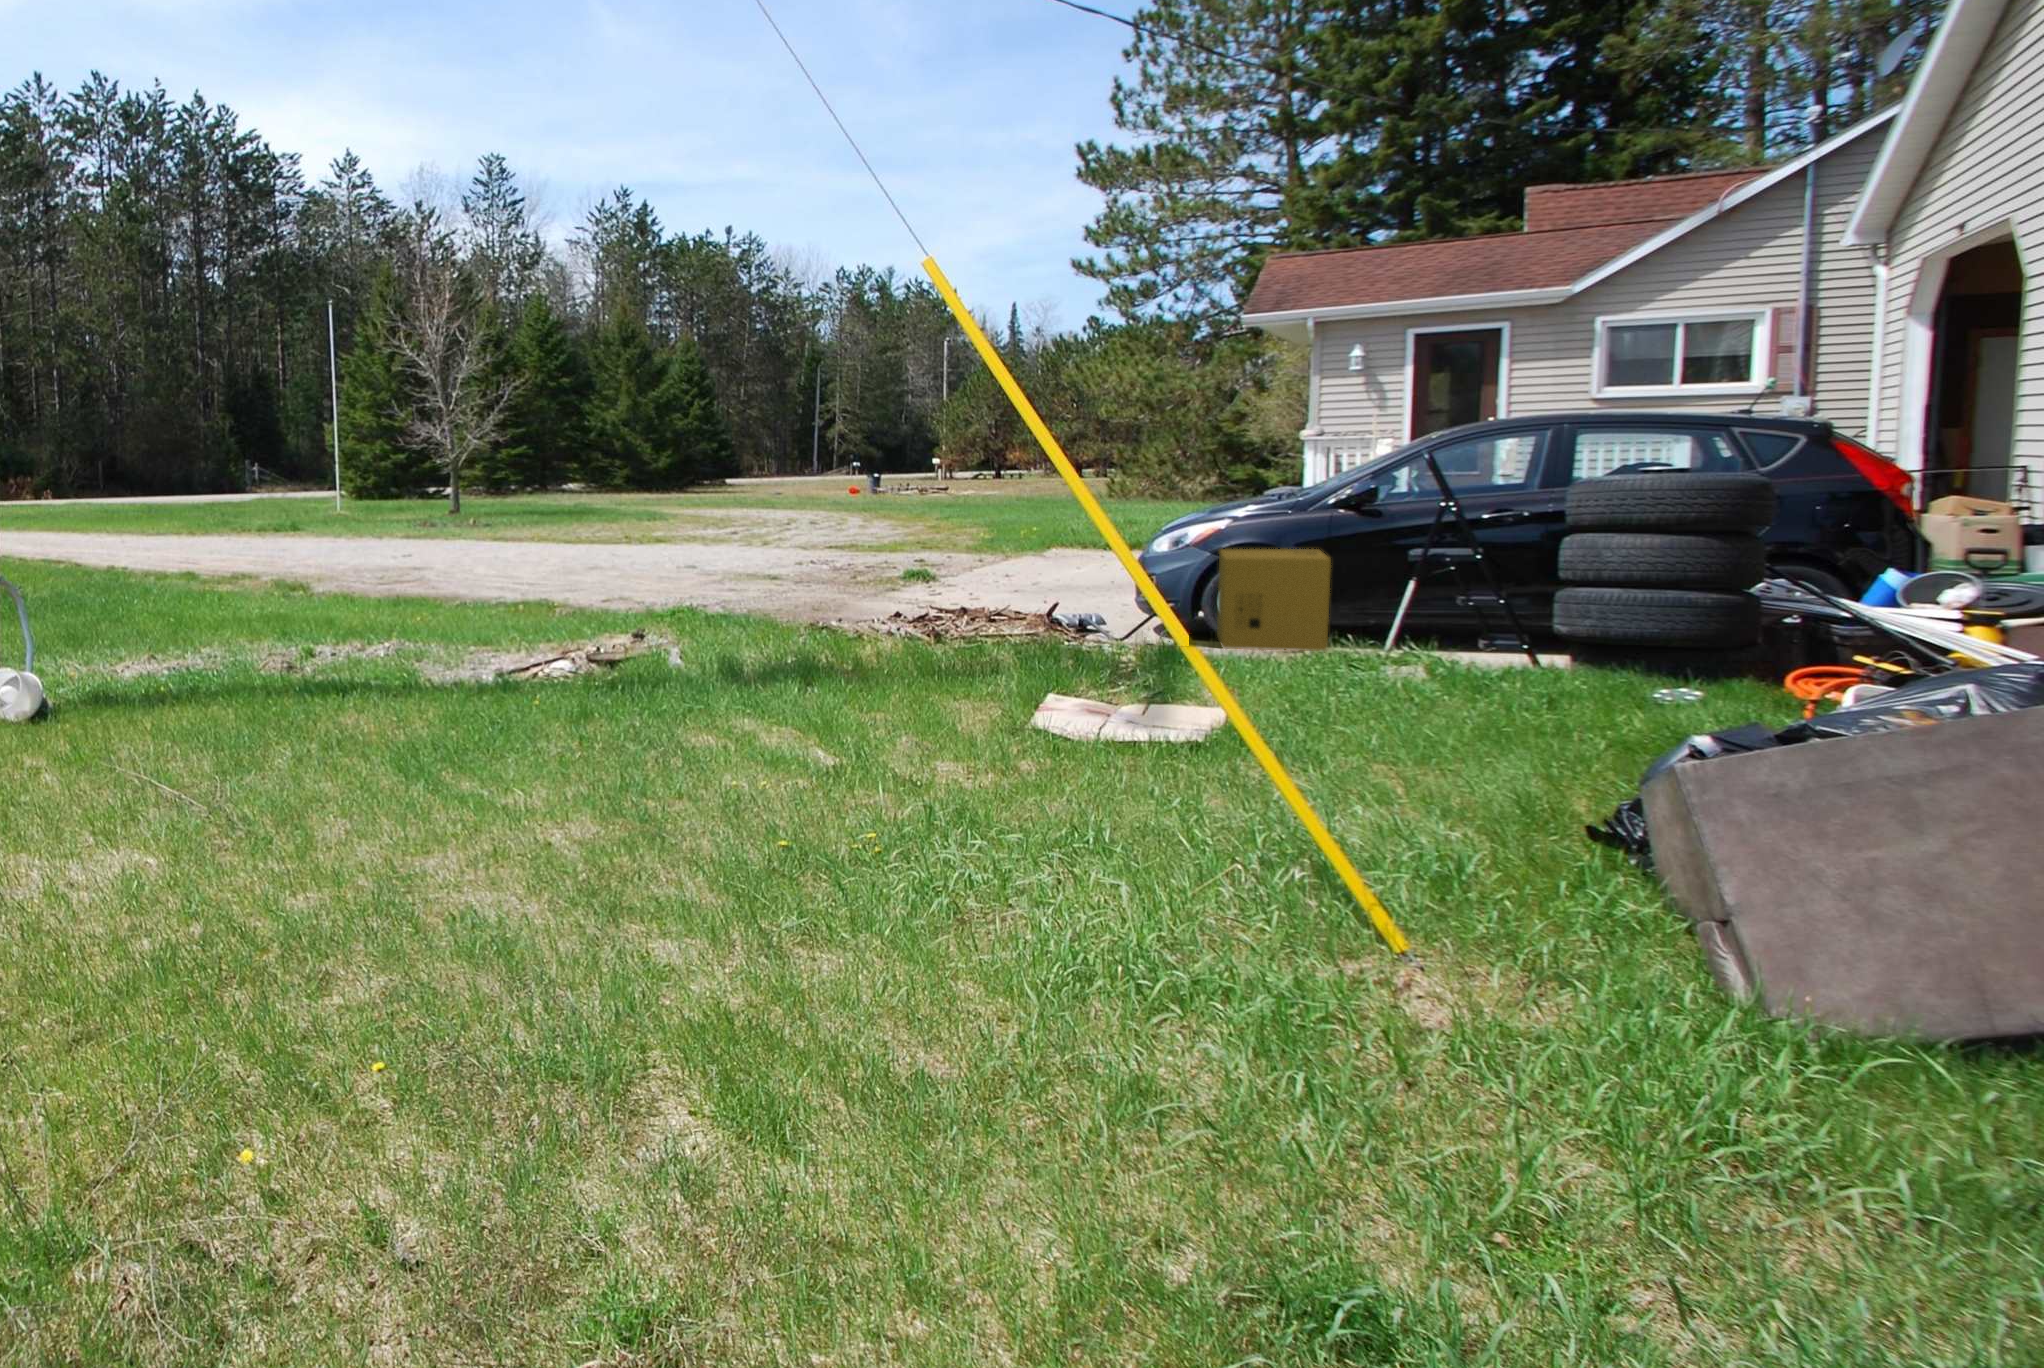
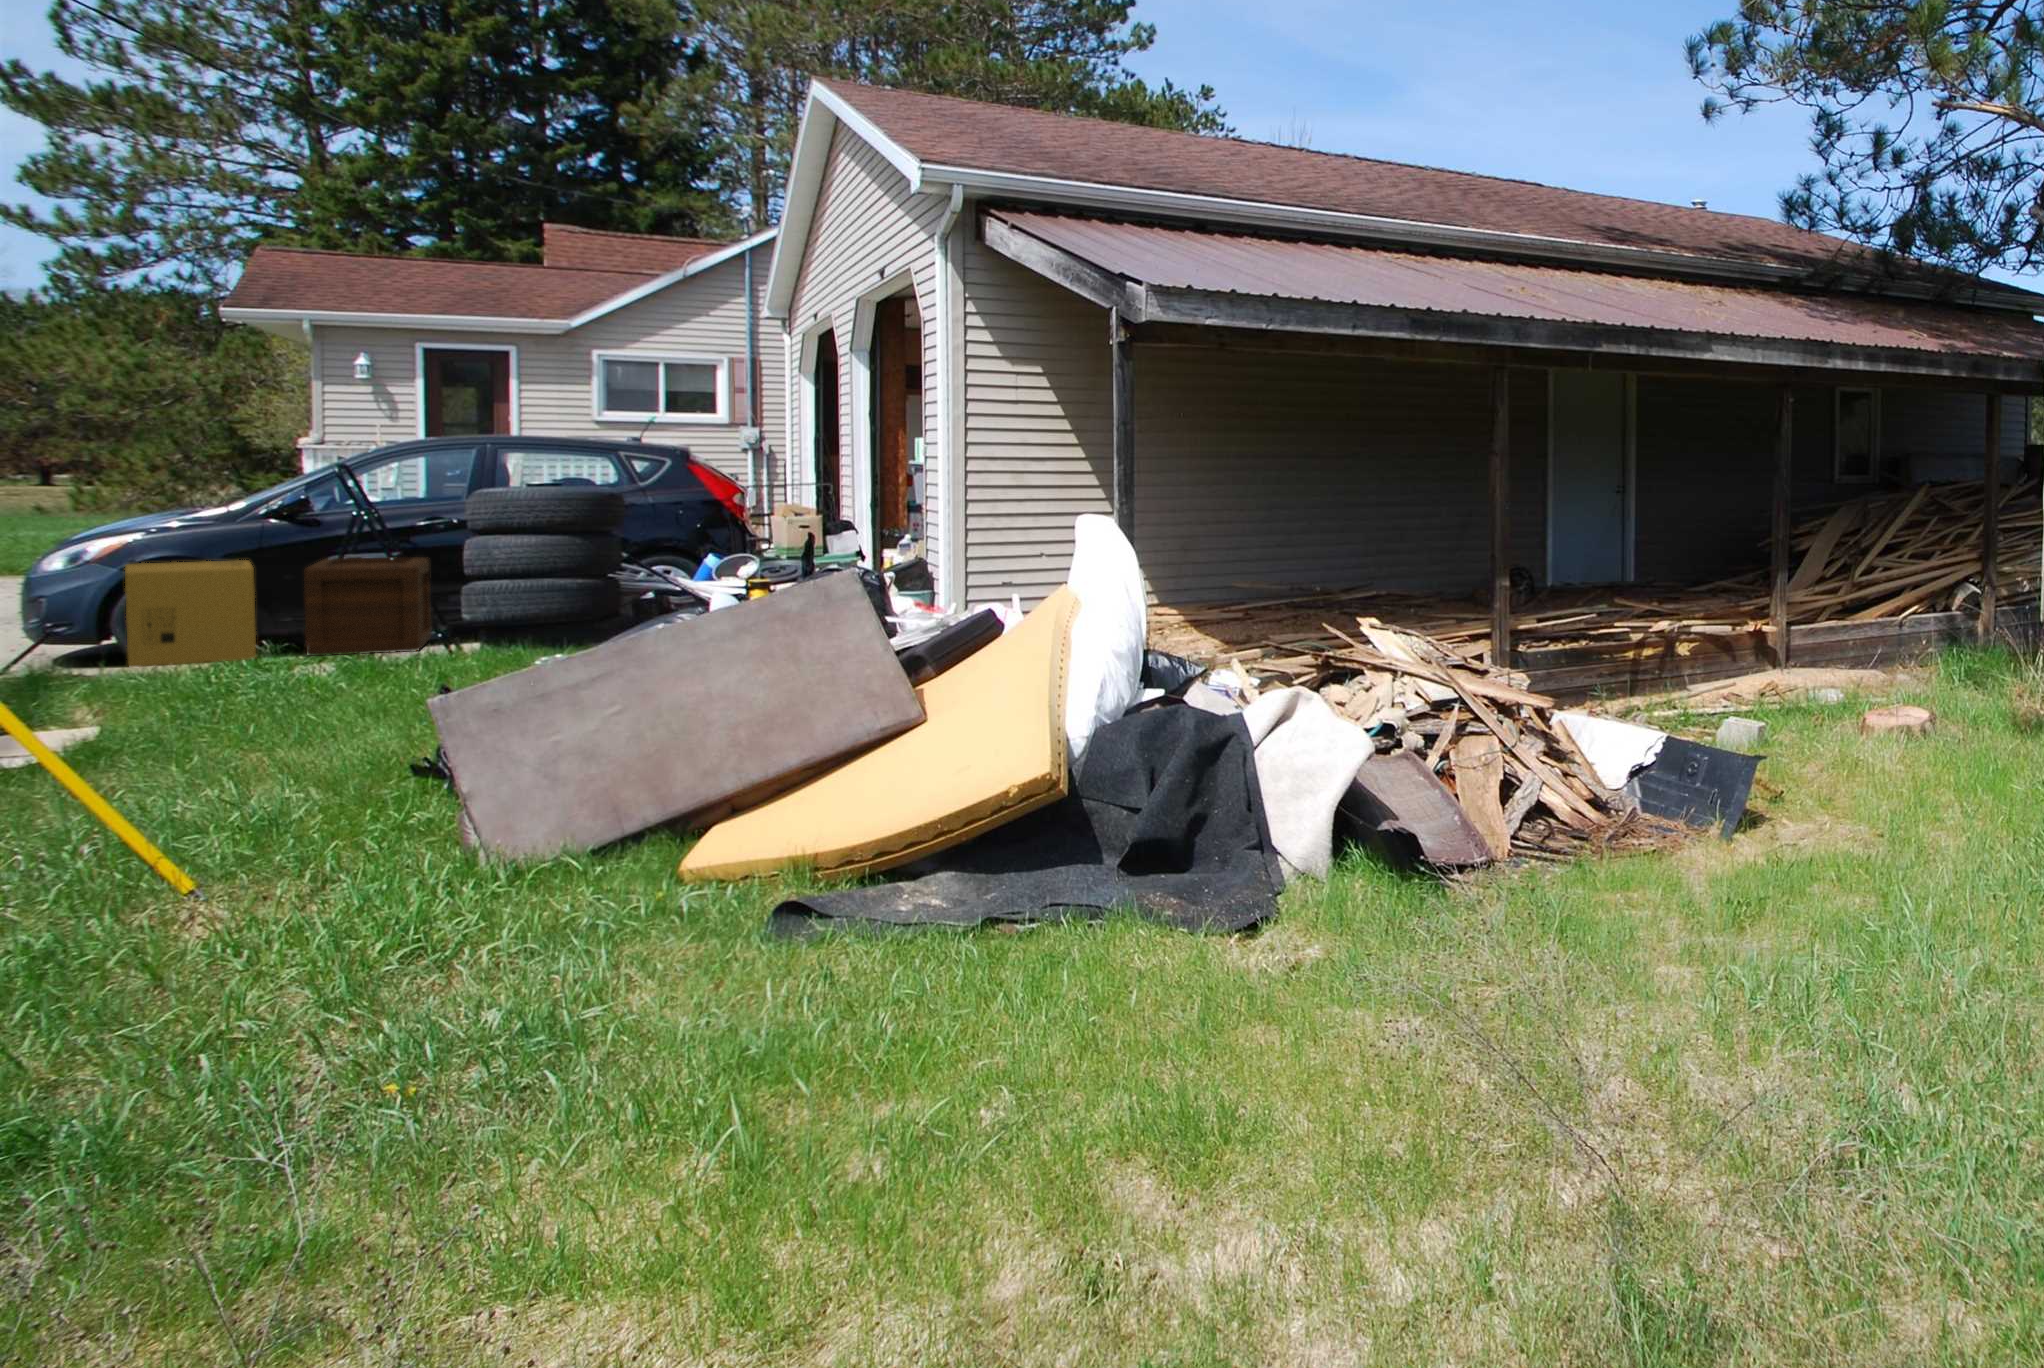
wooden crate: none [1373,550,1497,660] -> present [304,557,431,656]

